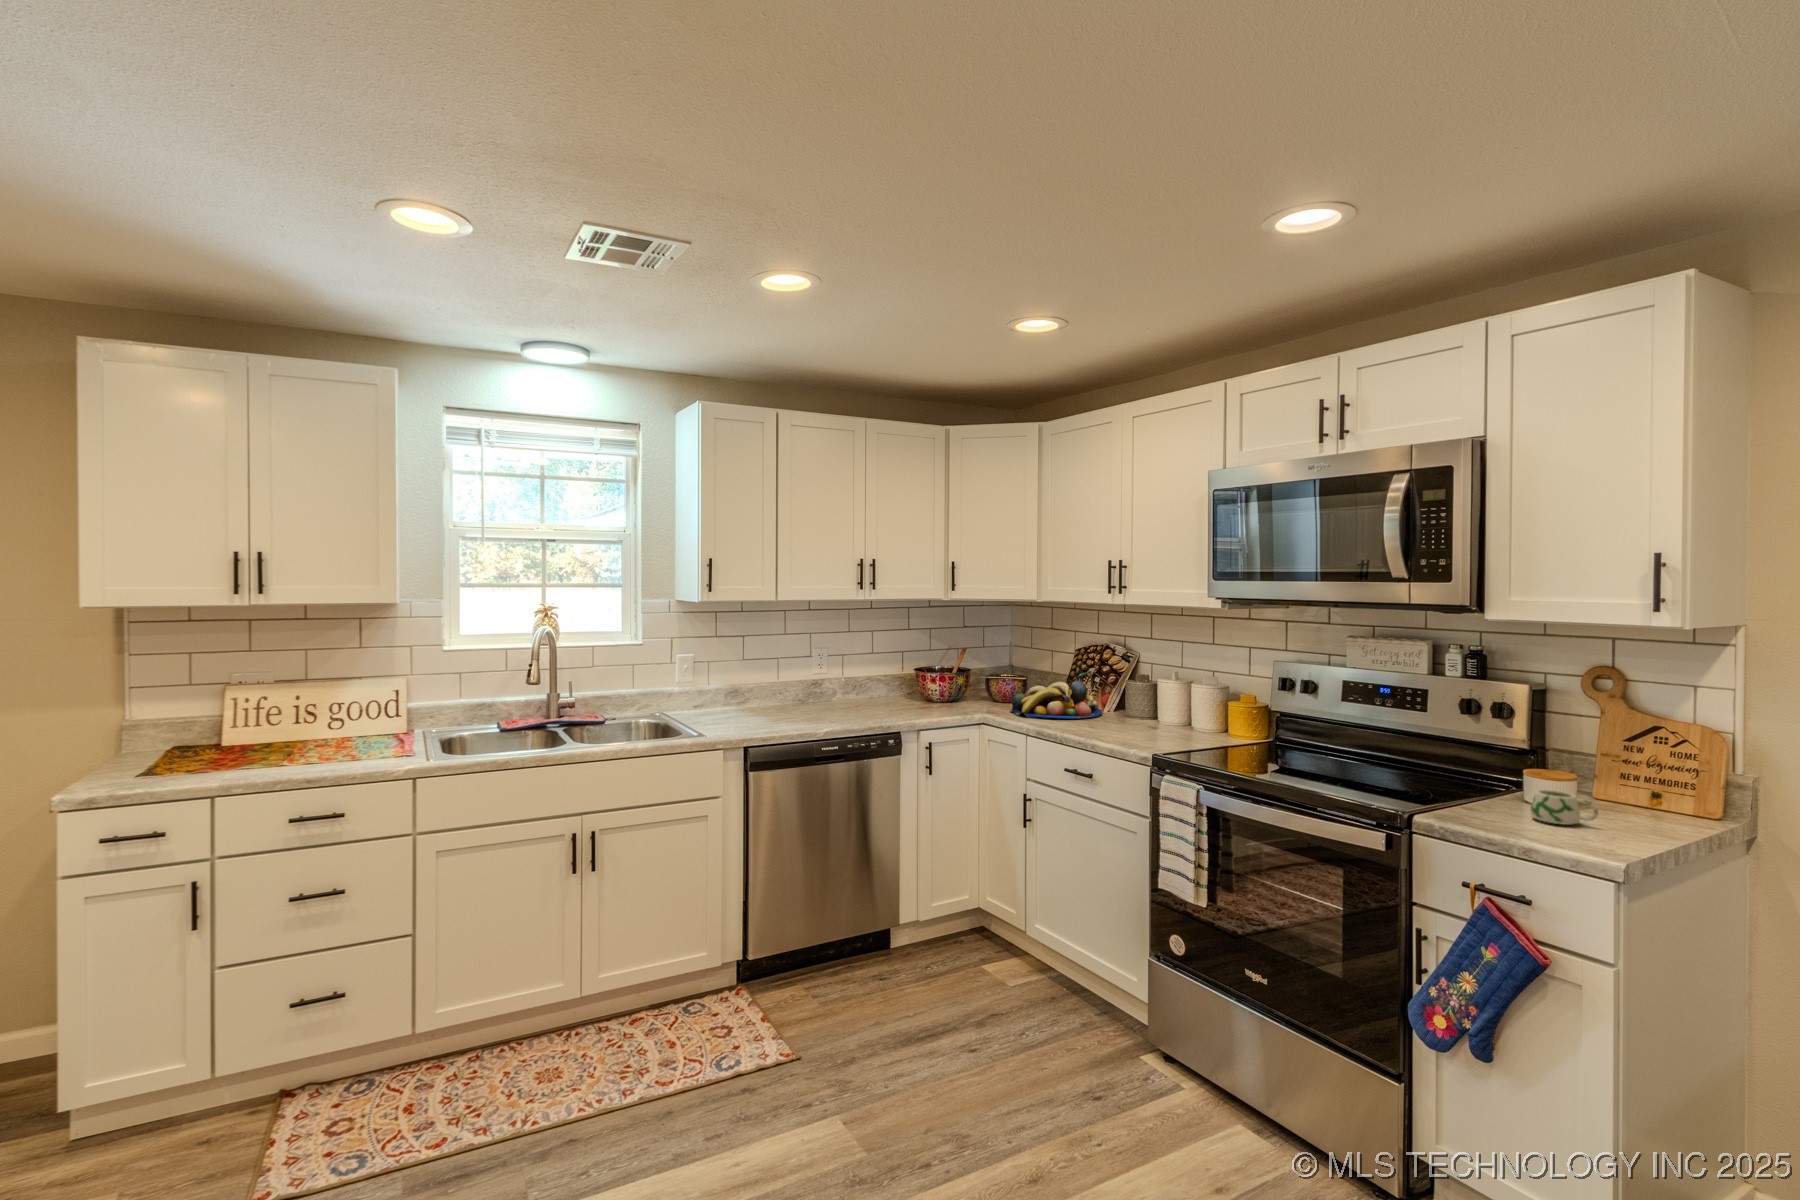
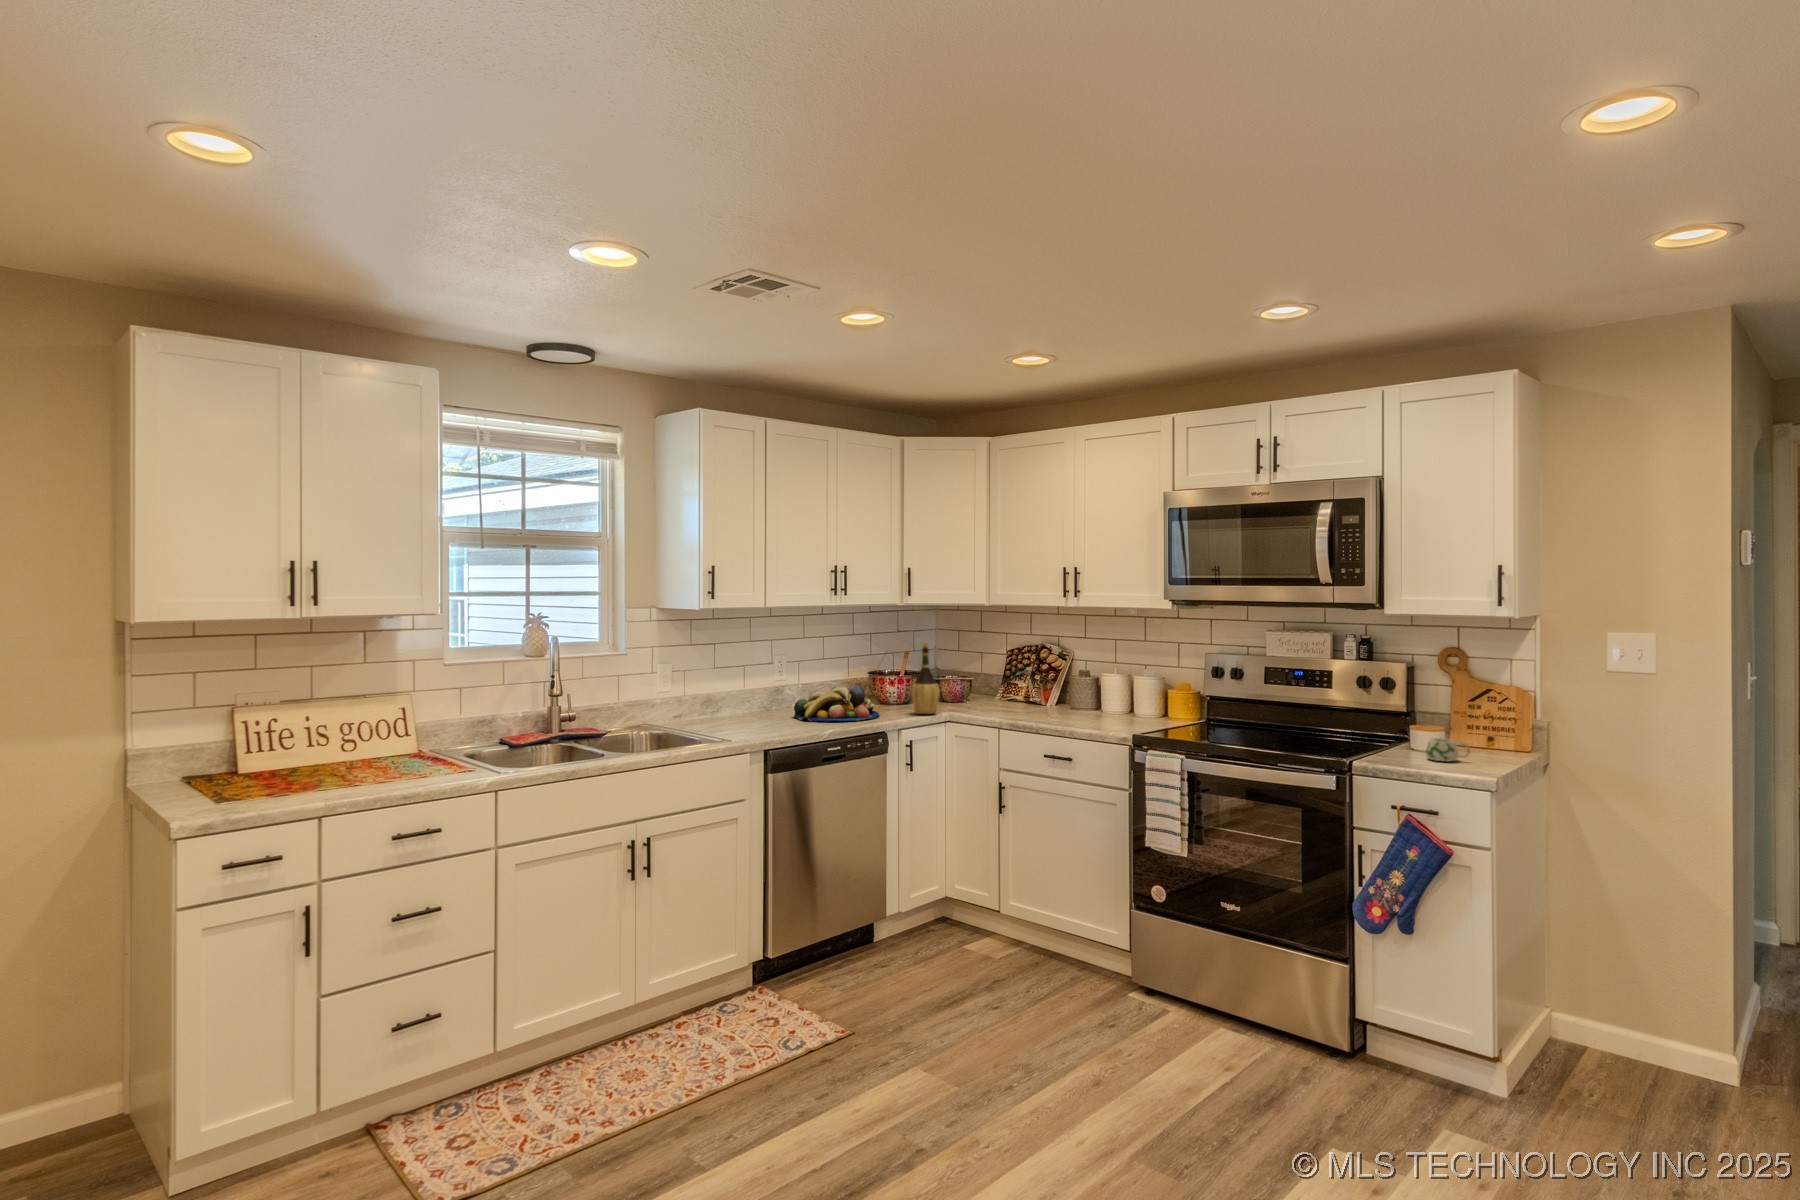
wine bottle: none [943,638,974,715] -> present [911,643,940,714]
fruit bowl: present [1011,681,1102,719] -> present [794,685,879,721]

